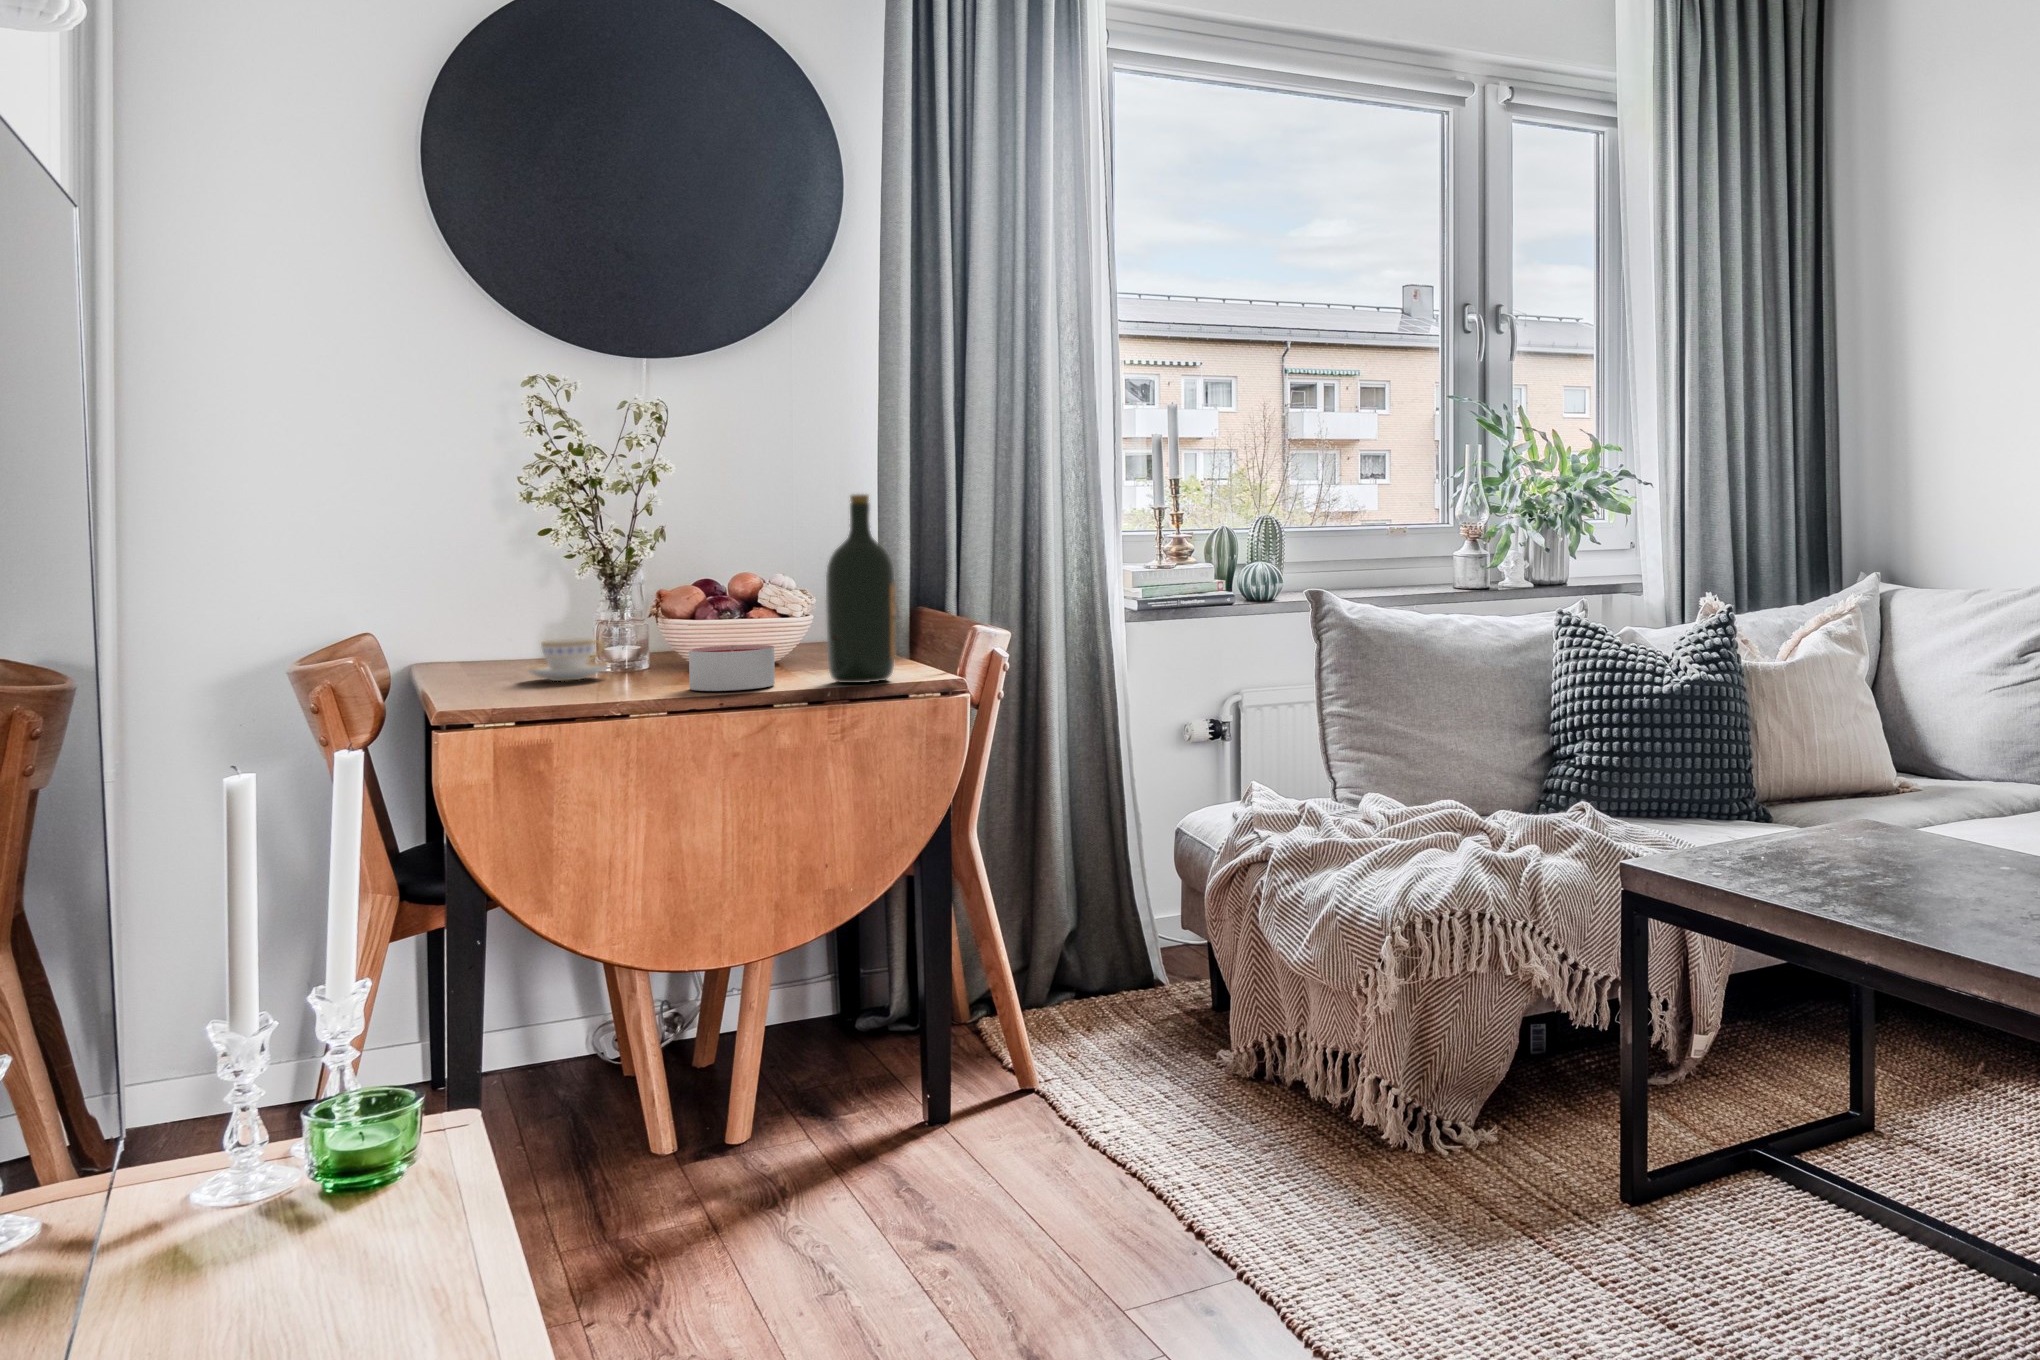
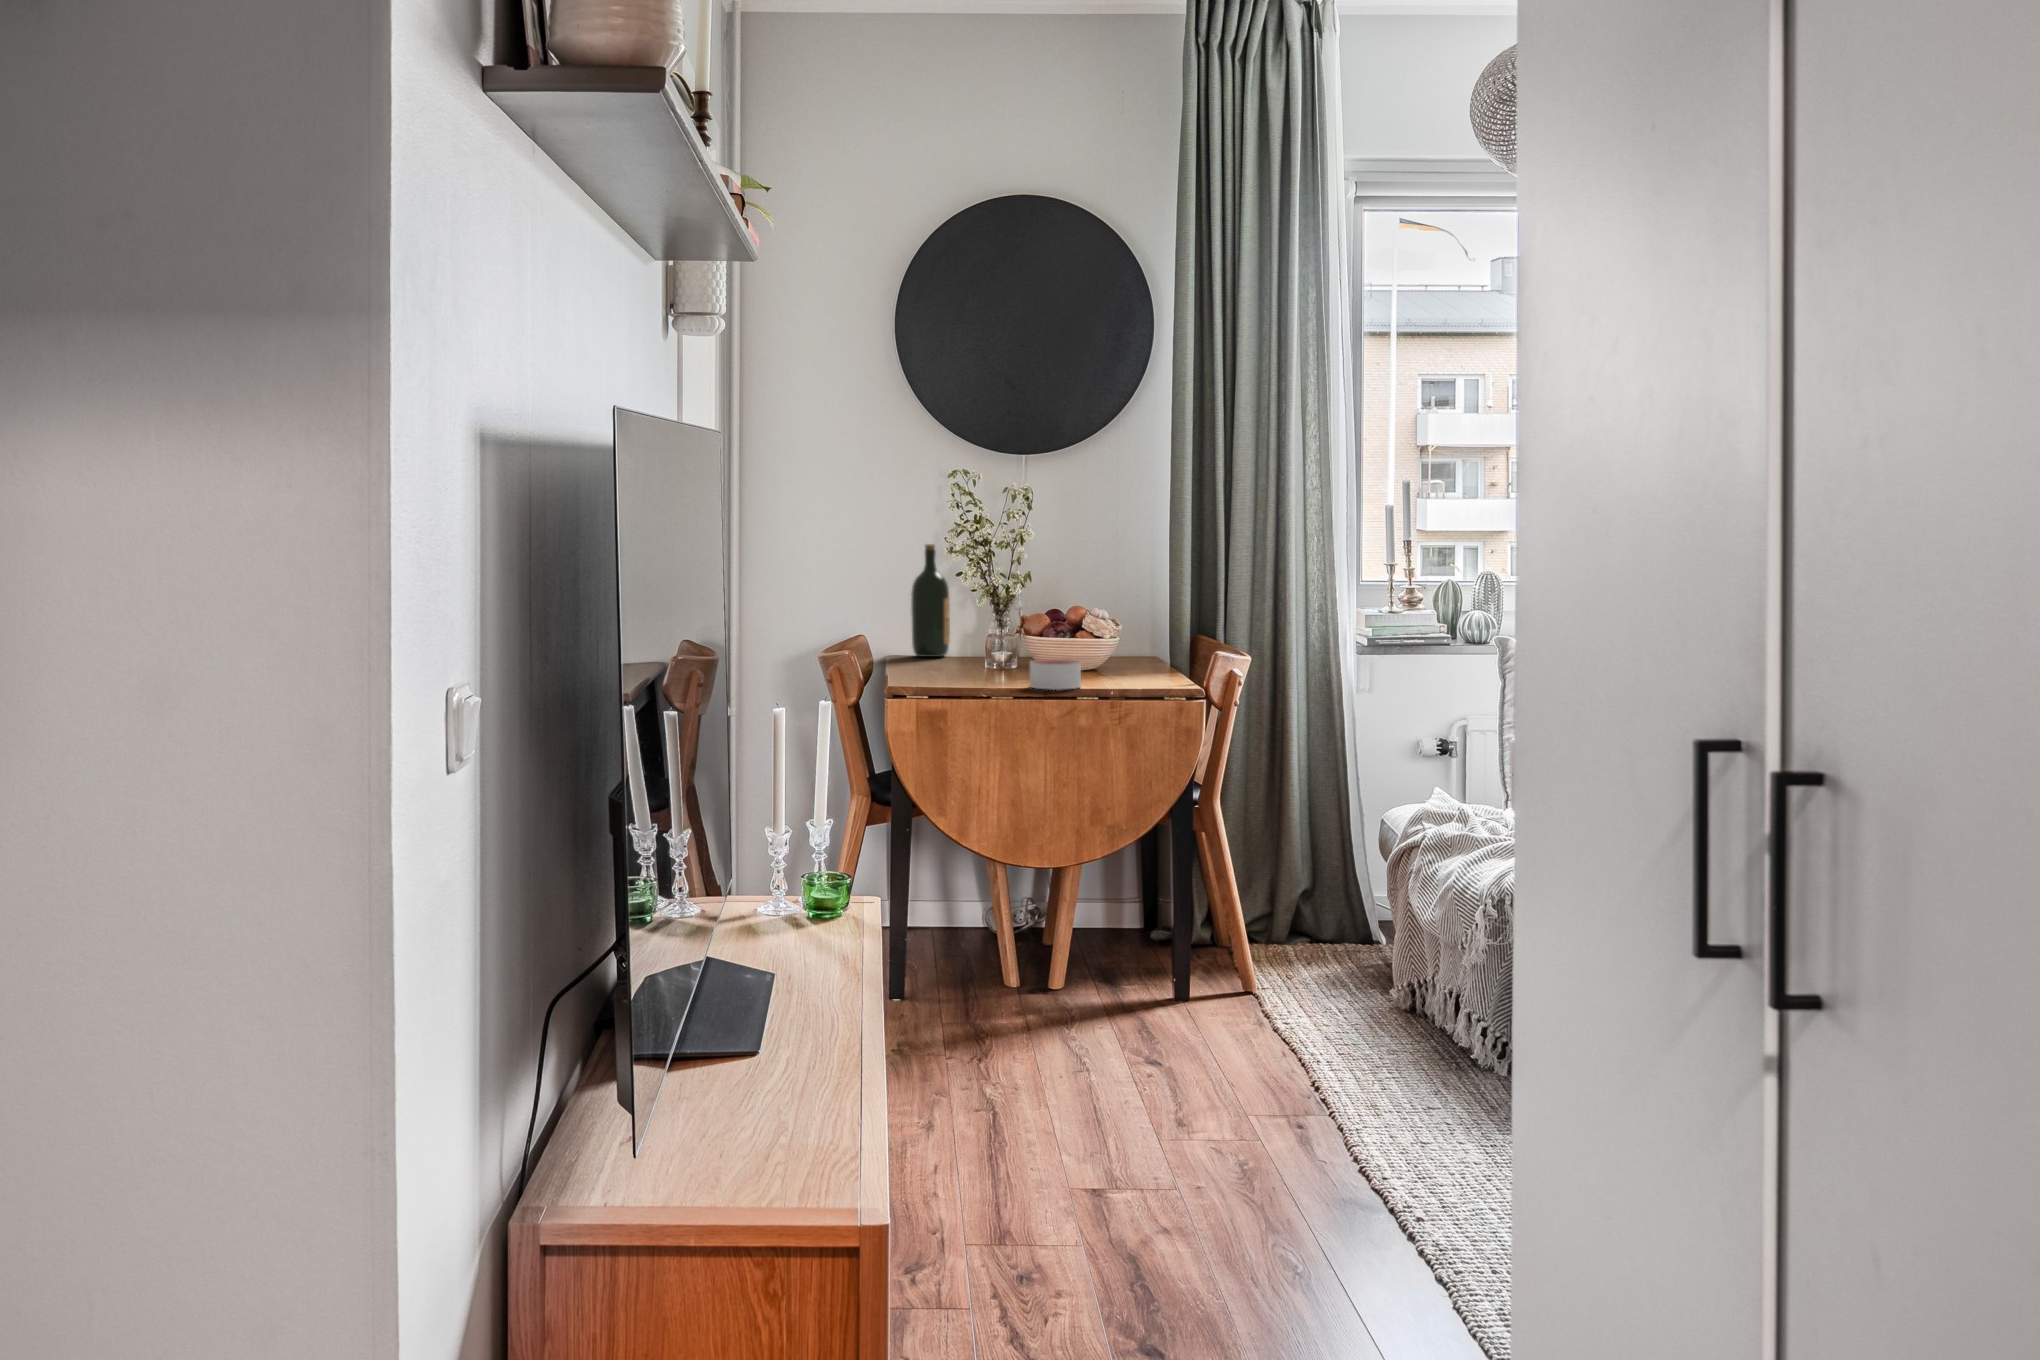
wine bottle: present [826,494,896,683] -> present [911,544,950,657]
teacup: present [526,639,609,681] -> none [942,648,990,676]

